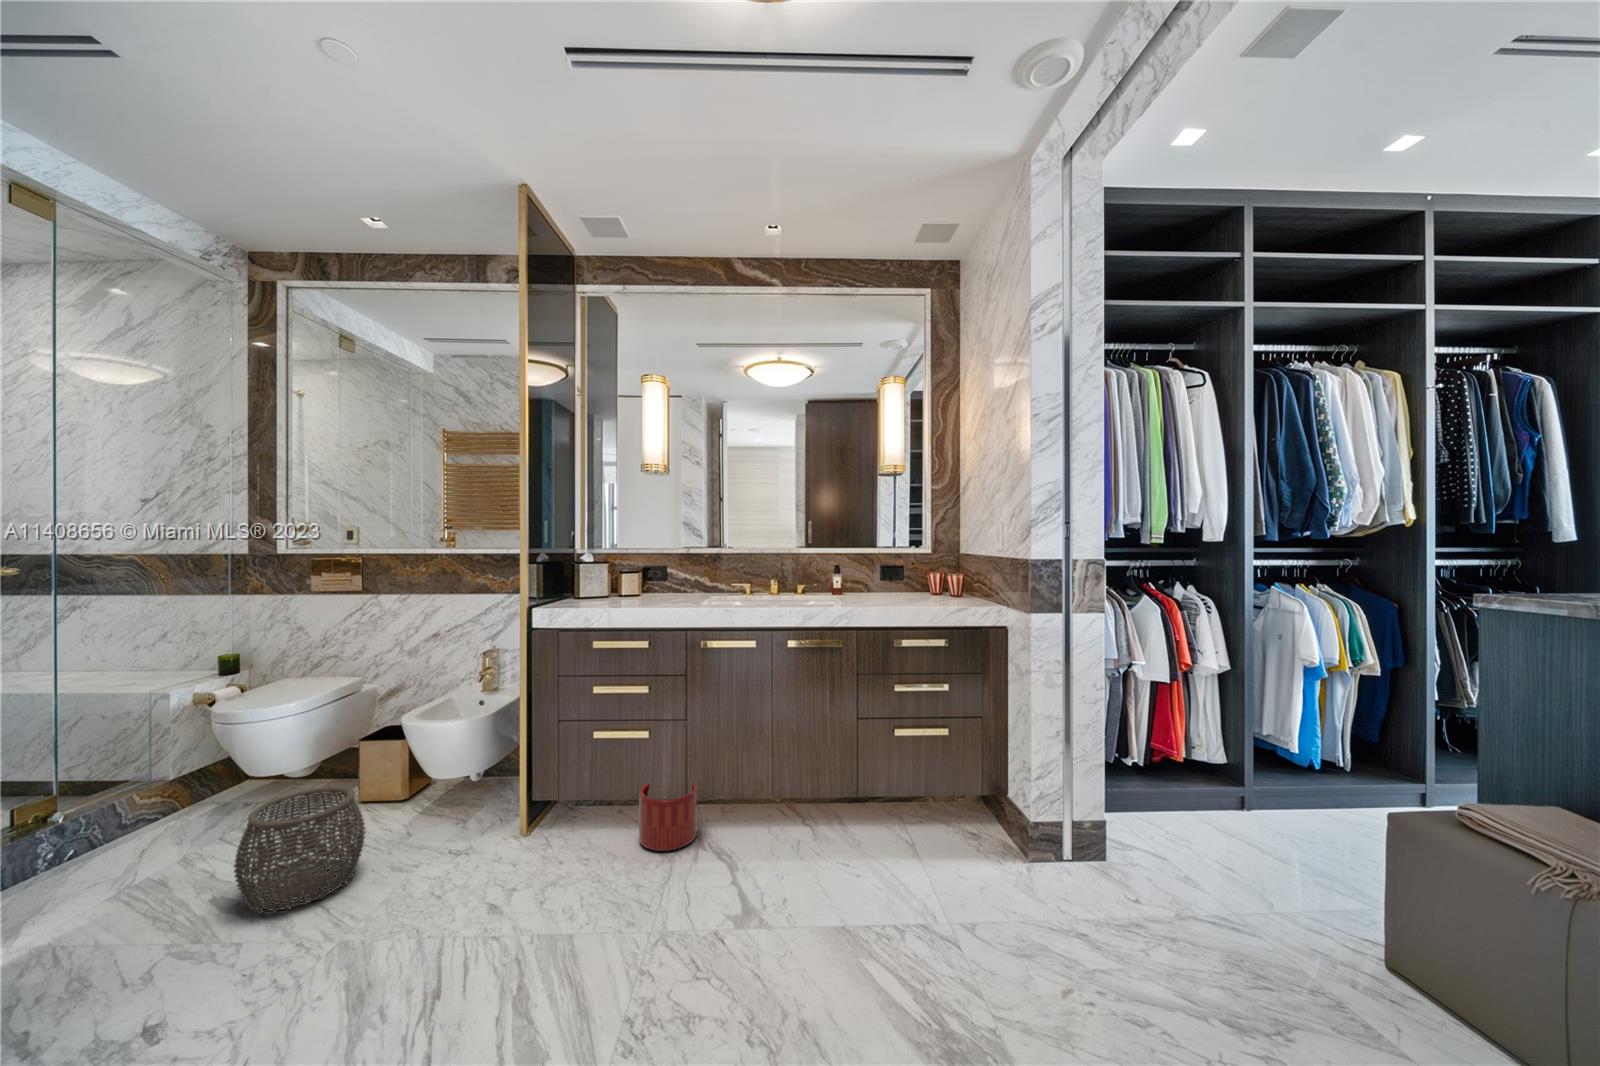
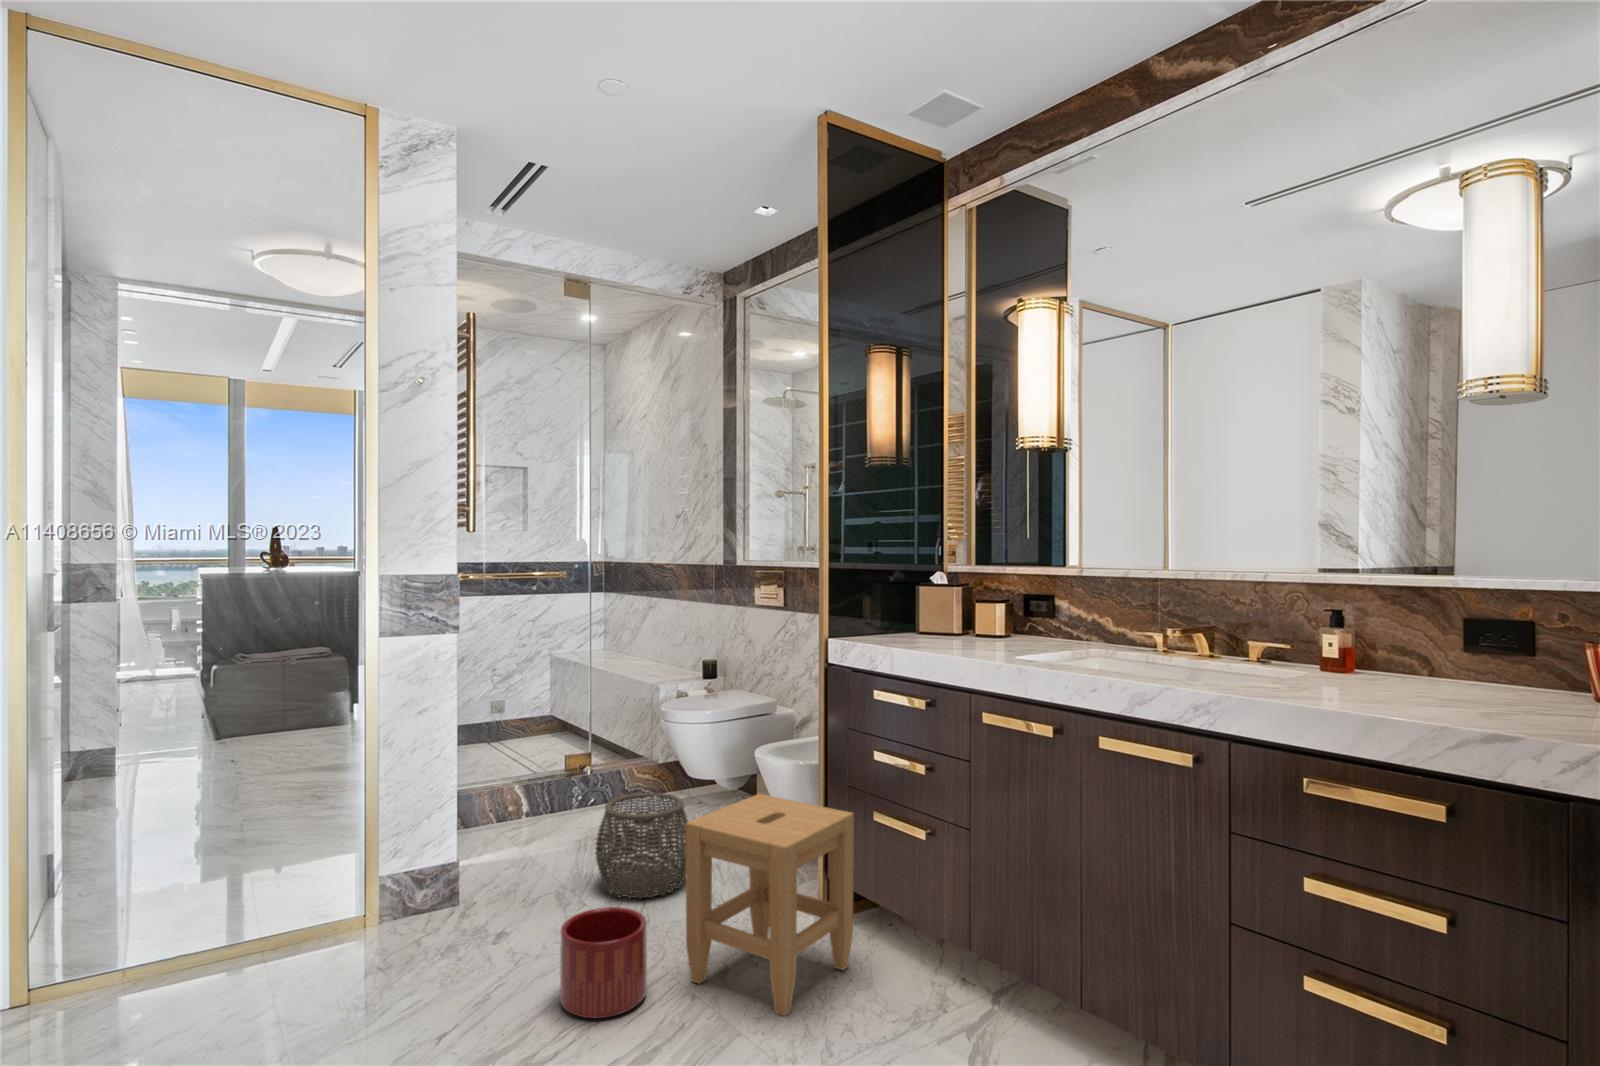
stool: none [481,734,597,921] -> present [686,794,854,1016]
planter: present [639,783,697,851] -> present [560,907,647,1018]

